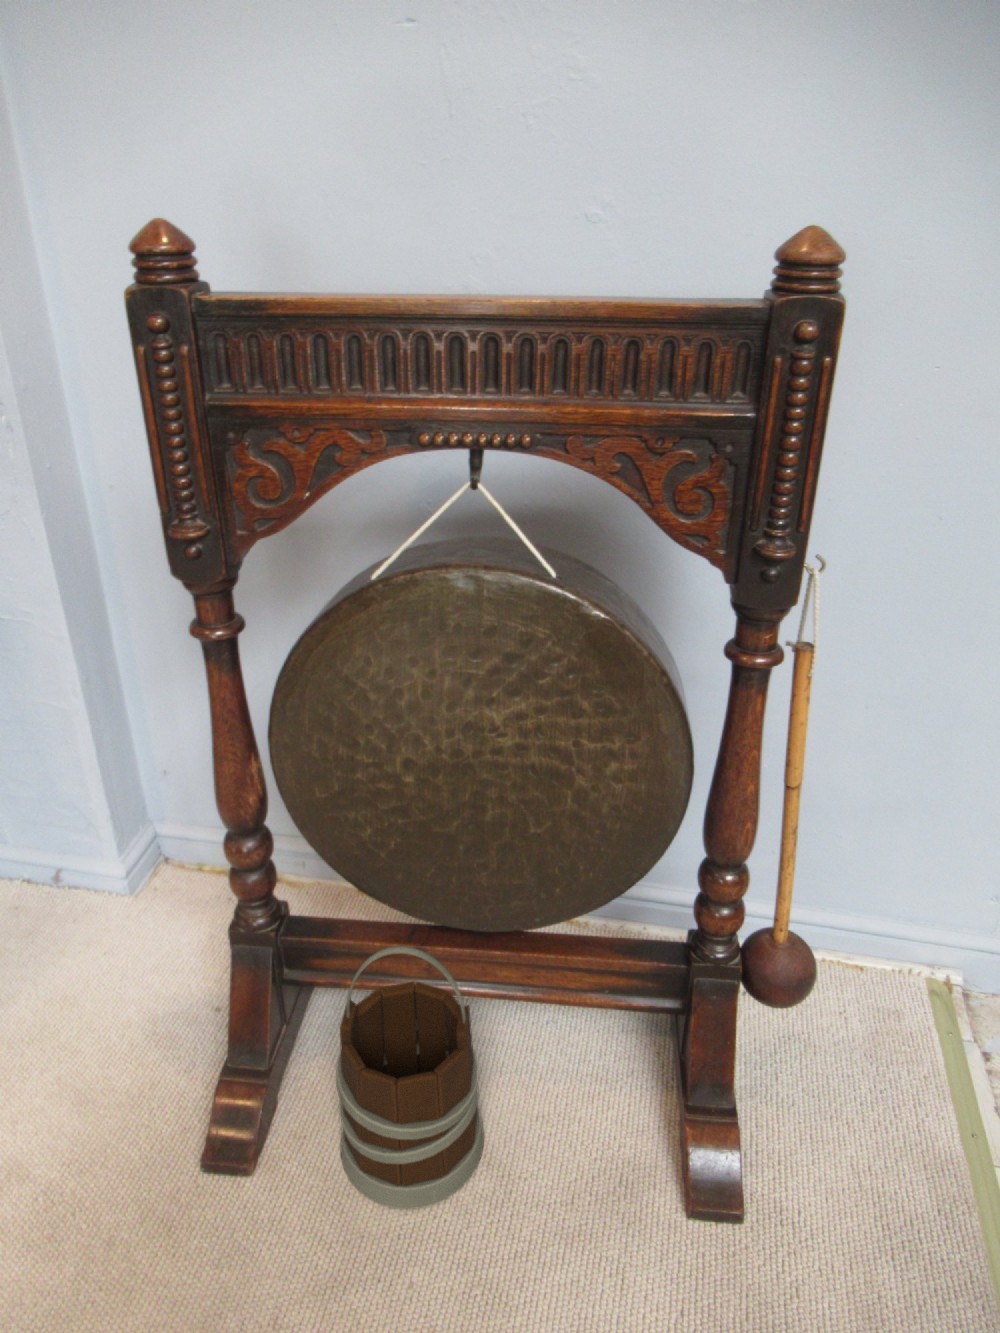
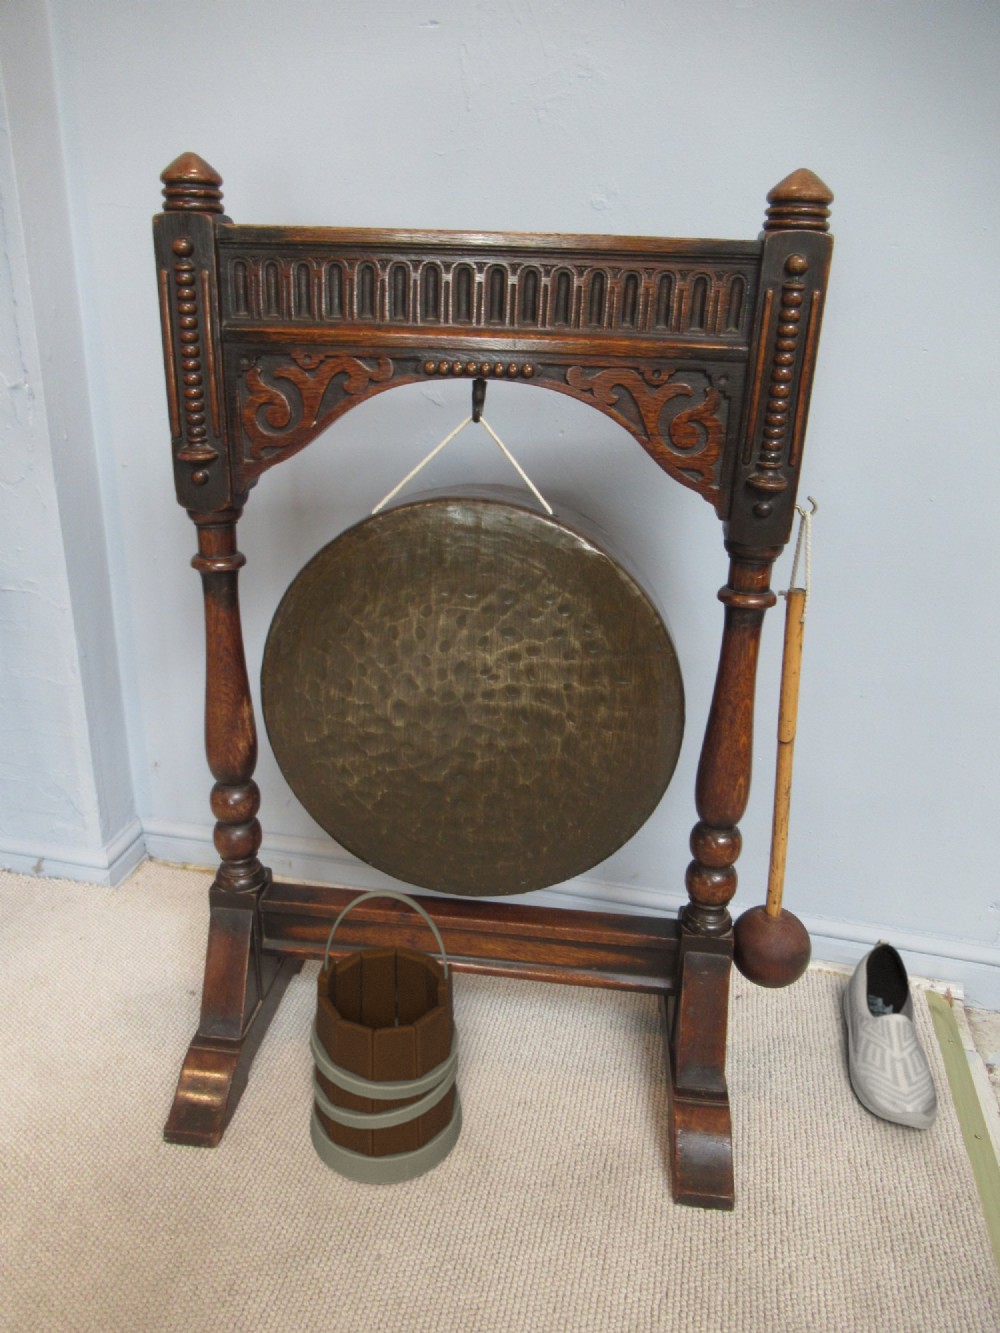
shoe: none [845,940,936,1134] -> present [843,939,938,1129]

